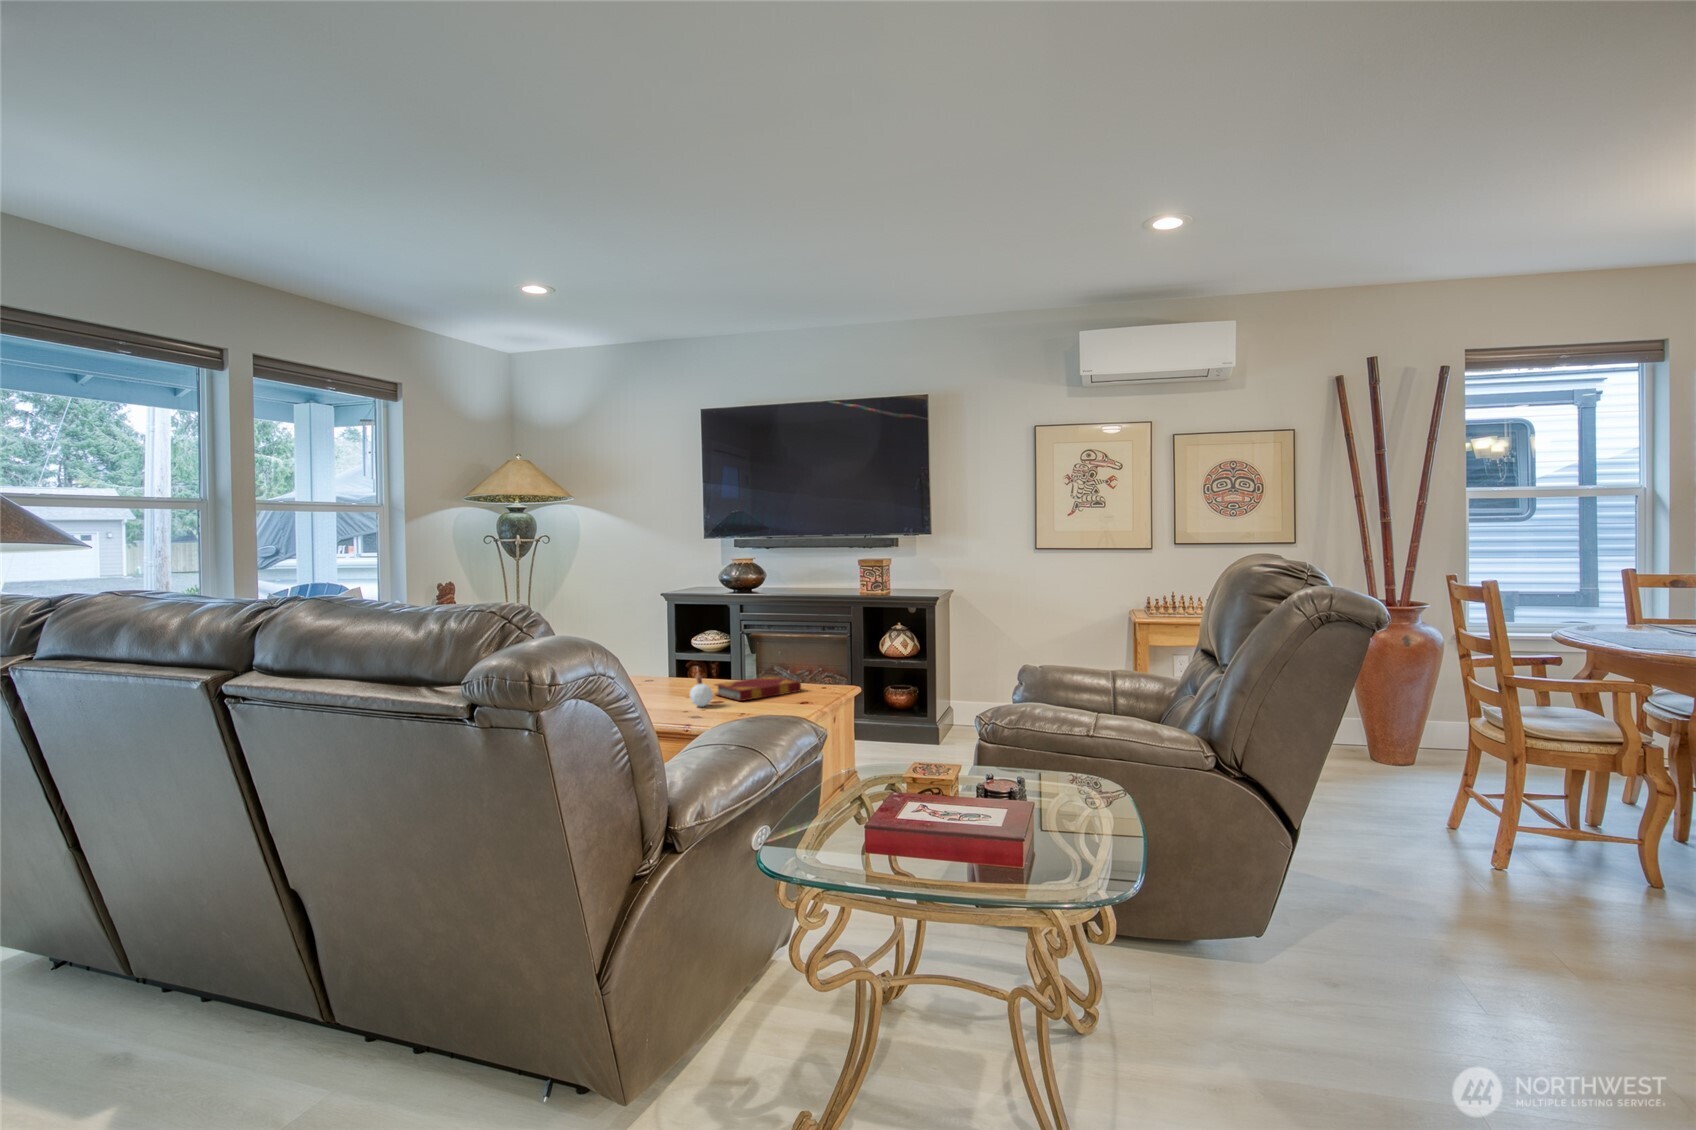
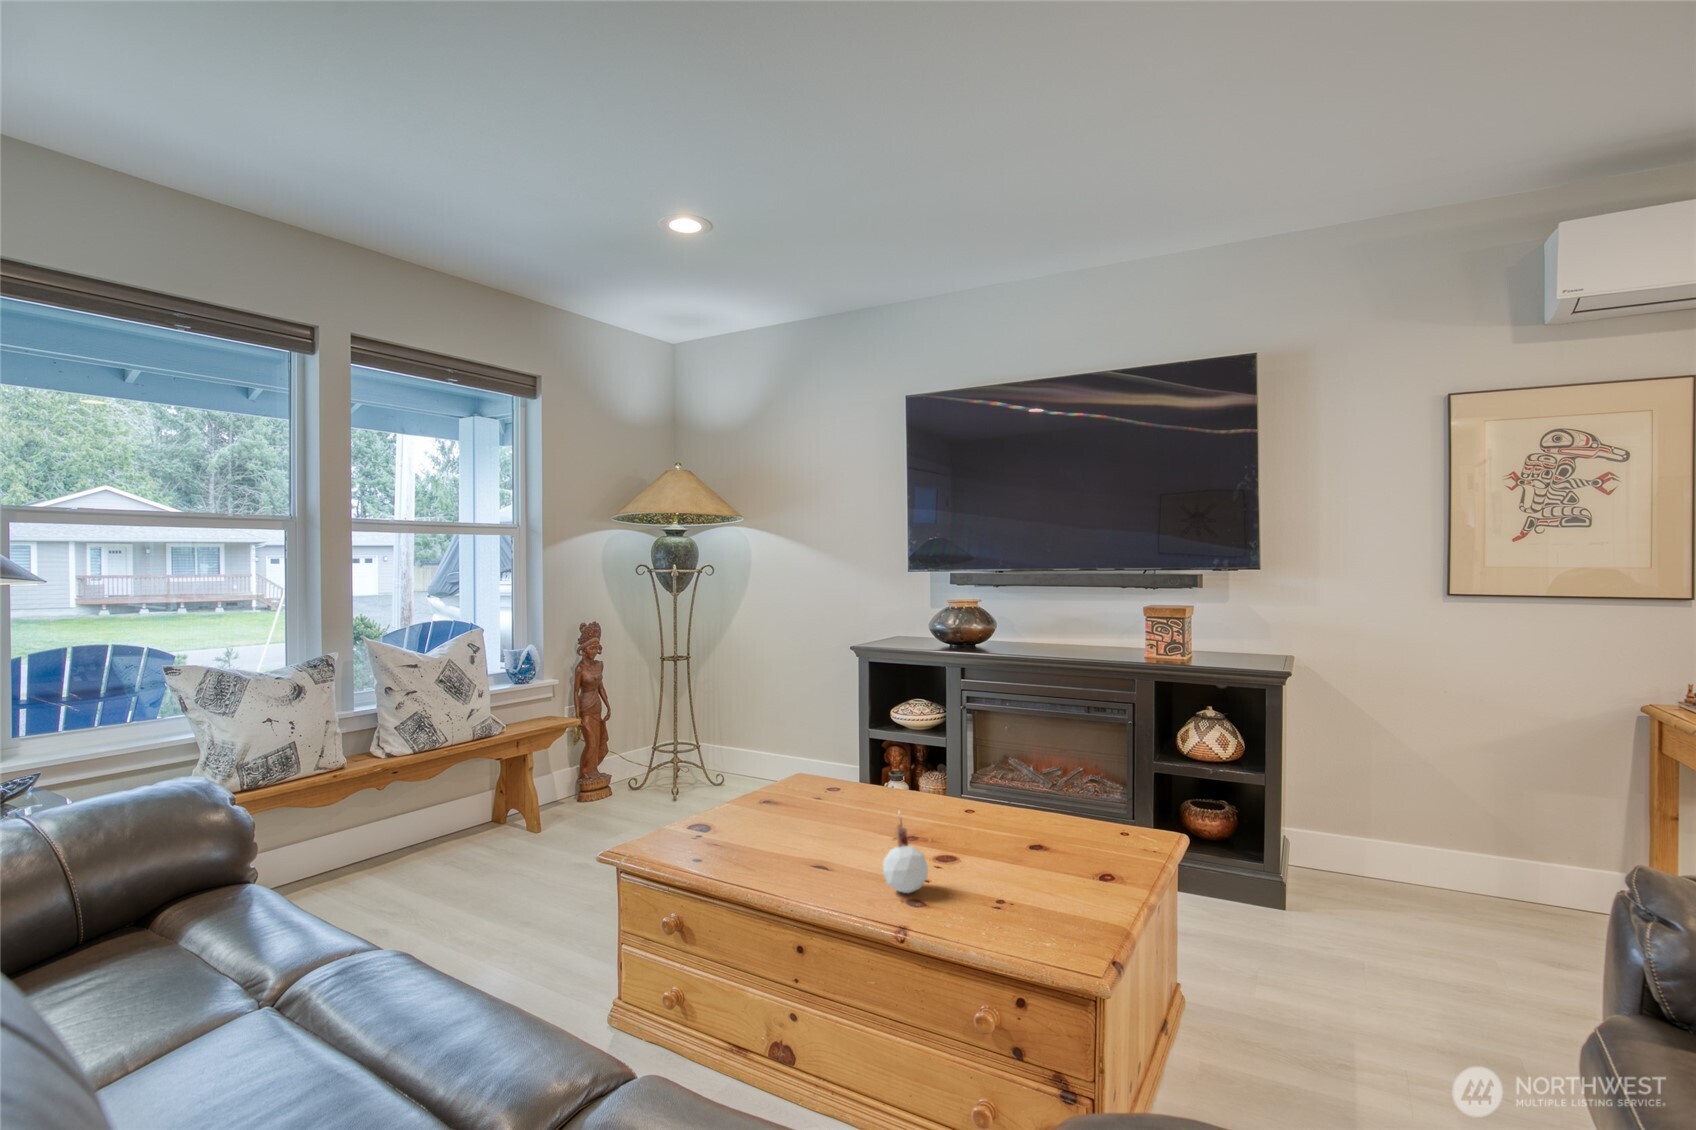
hardback book: present [715,676,801,701] -> none [928,817,1097,883]

